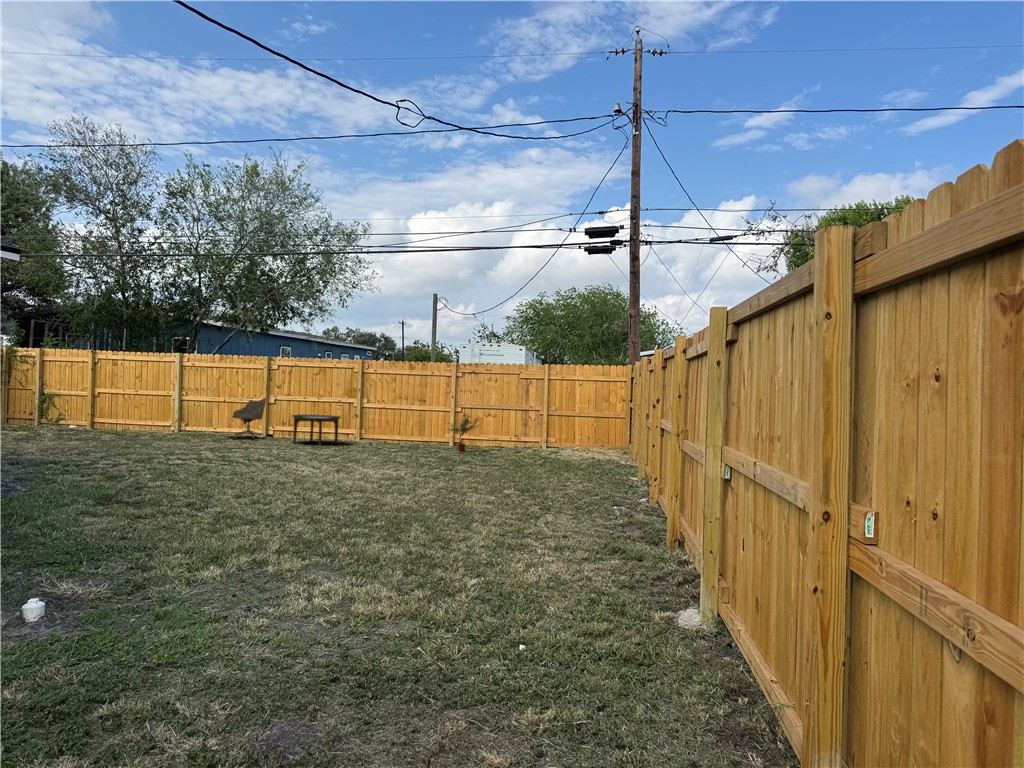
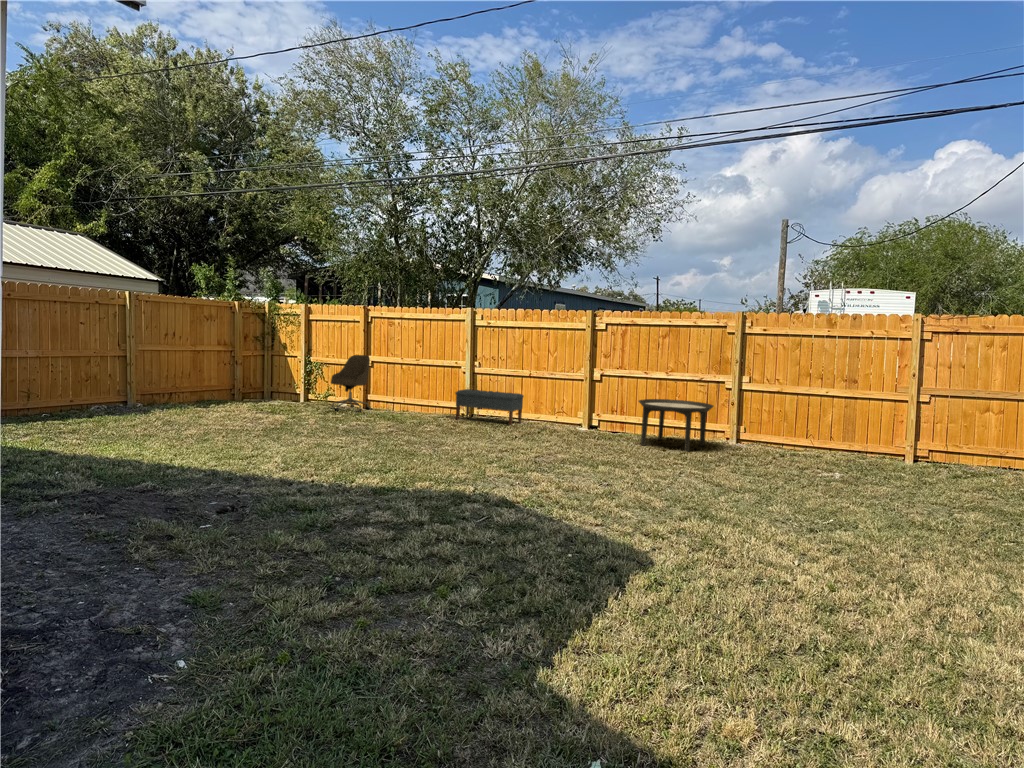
chair: present [232,398,266,440] -> present [331,355,370,412]
bench: none [167,412,221,437] -> present [455,389,524,426]
potted tree: present [448,414,478,451] -> none [910,405,978,473]

